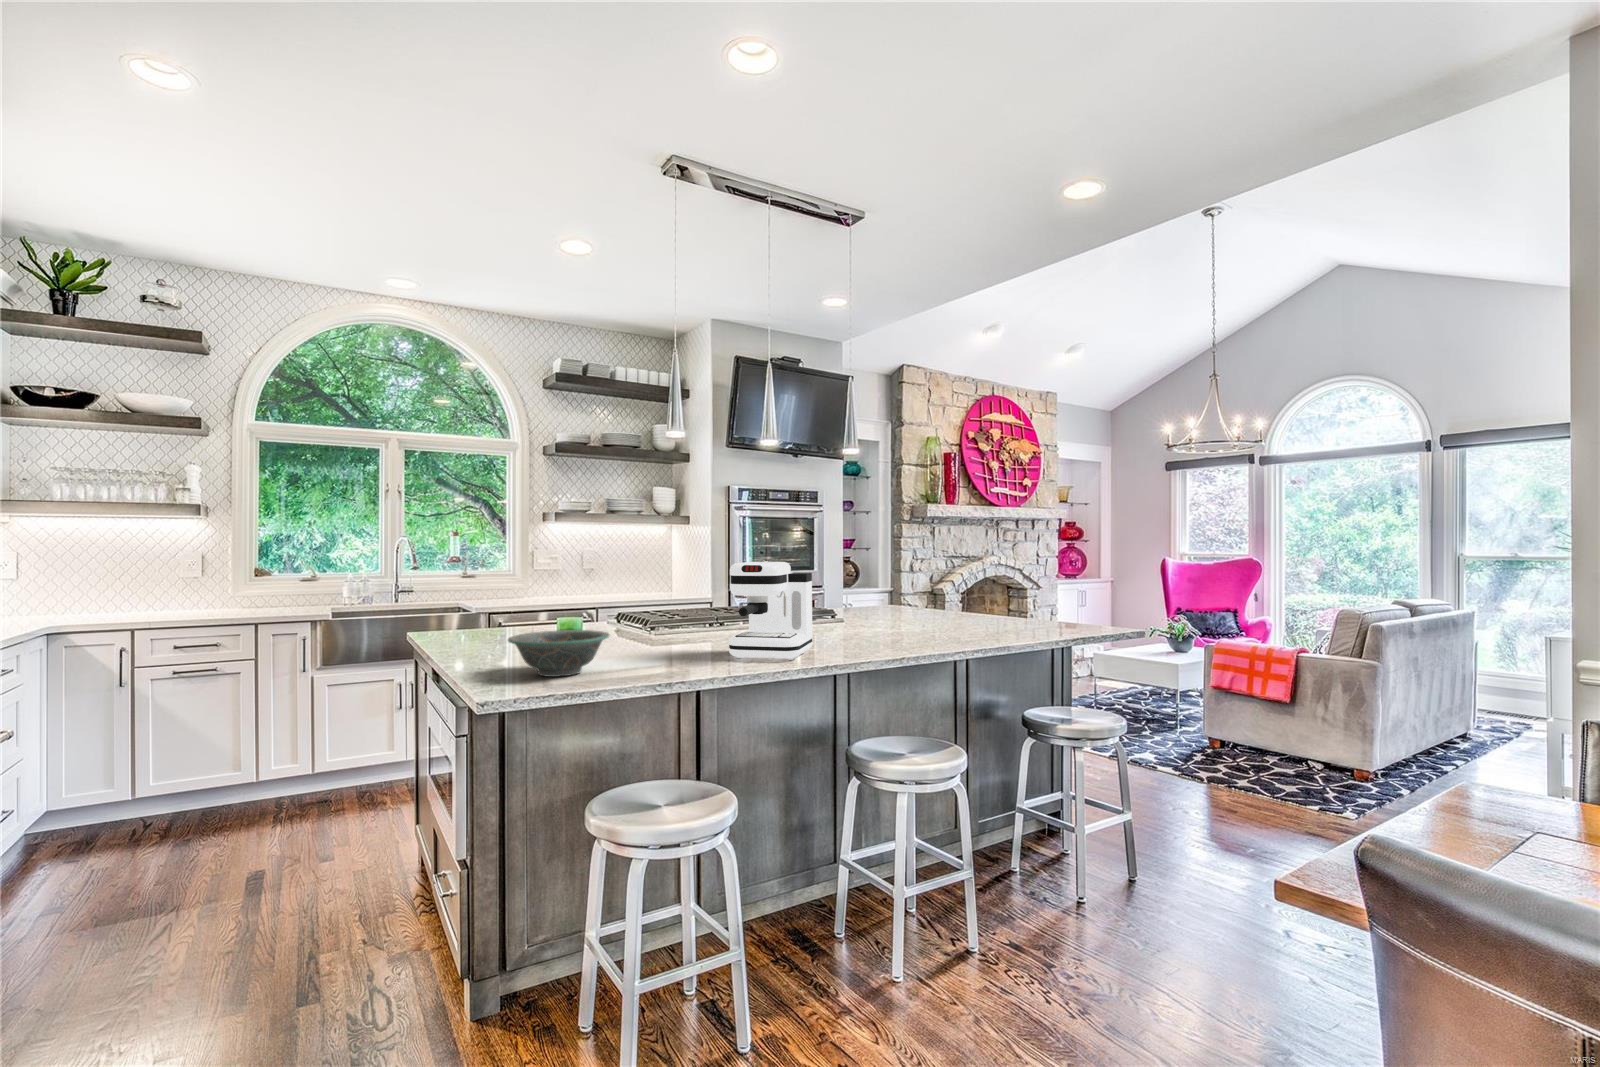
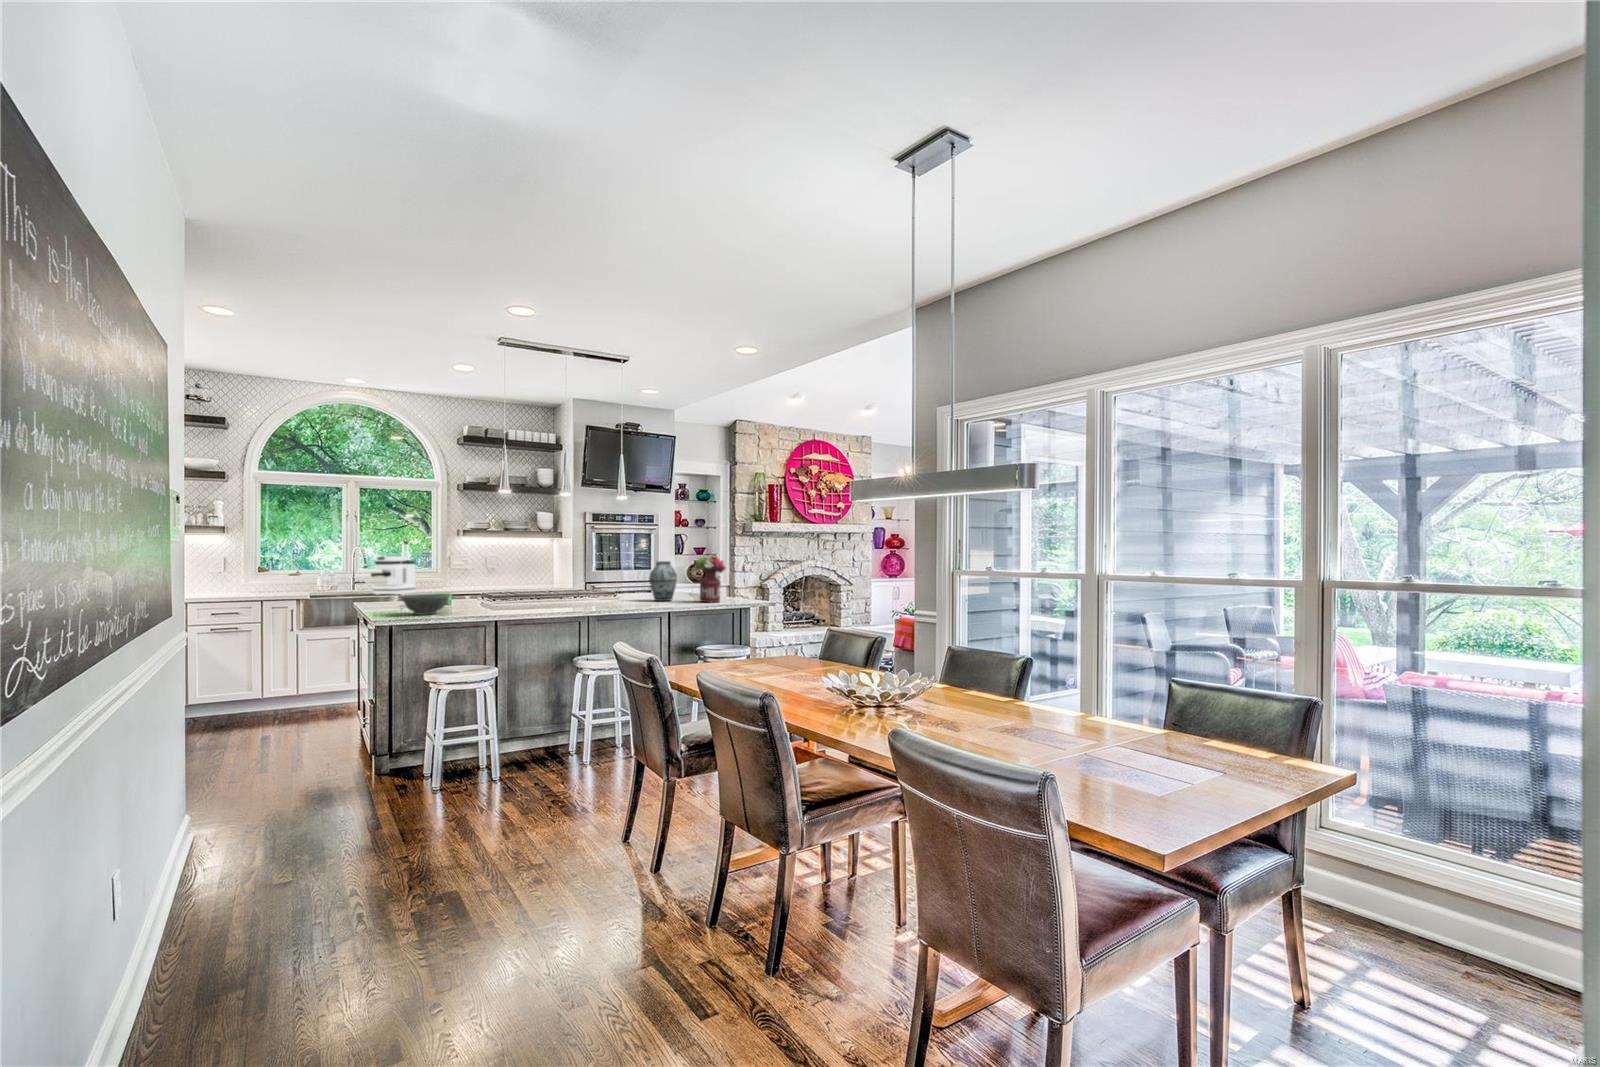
flower arrangement: none [980,552,1037,634] -> present [695,556,726,602]
coffee maker: present [729,562,813,660] -> present [371,556,416,595]
vase: none [893,563,940,630] -> present [649,561,677,601]

